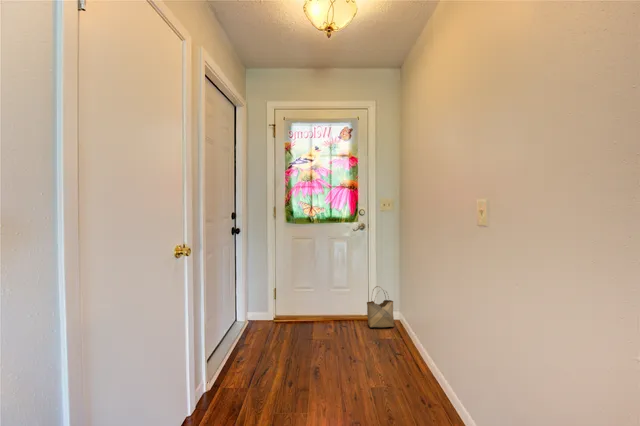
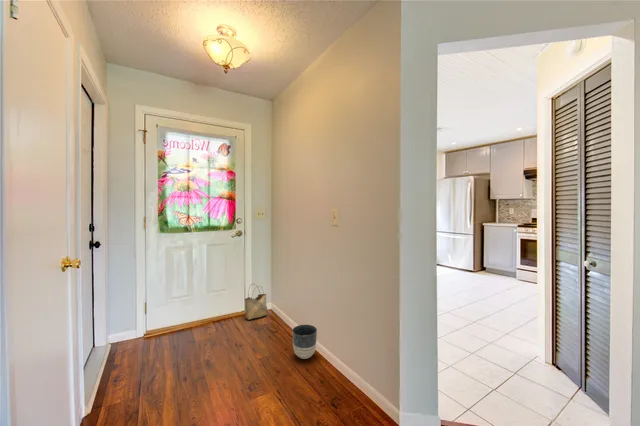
planter: none [411,353,448,404] -> present [292,325,317,359]

